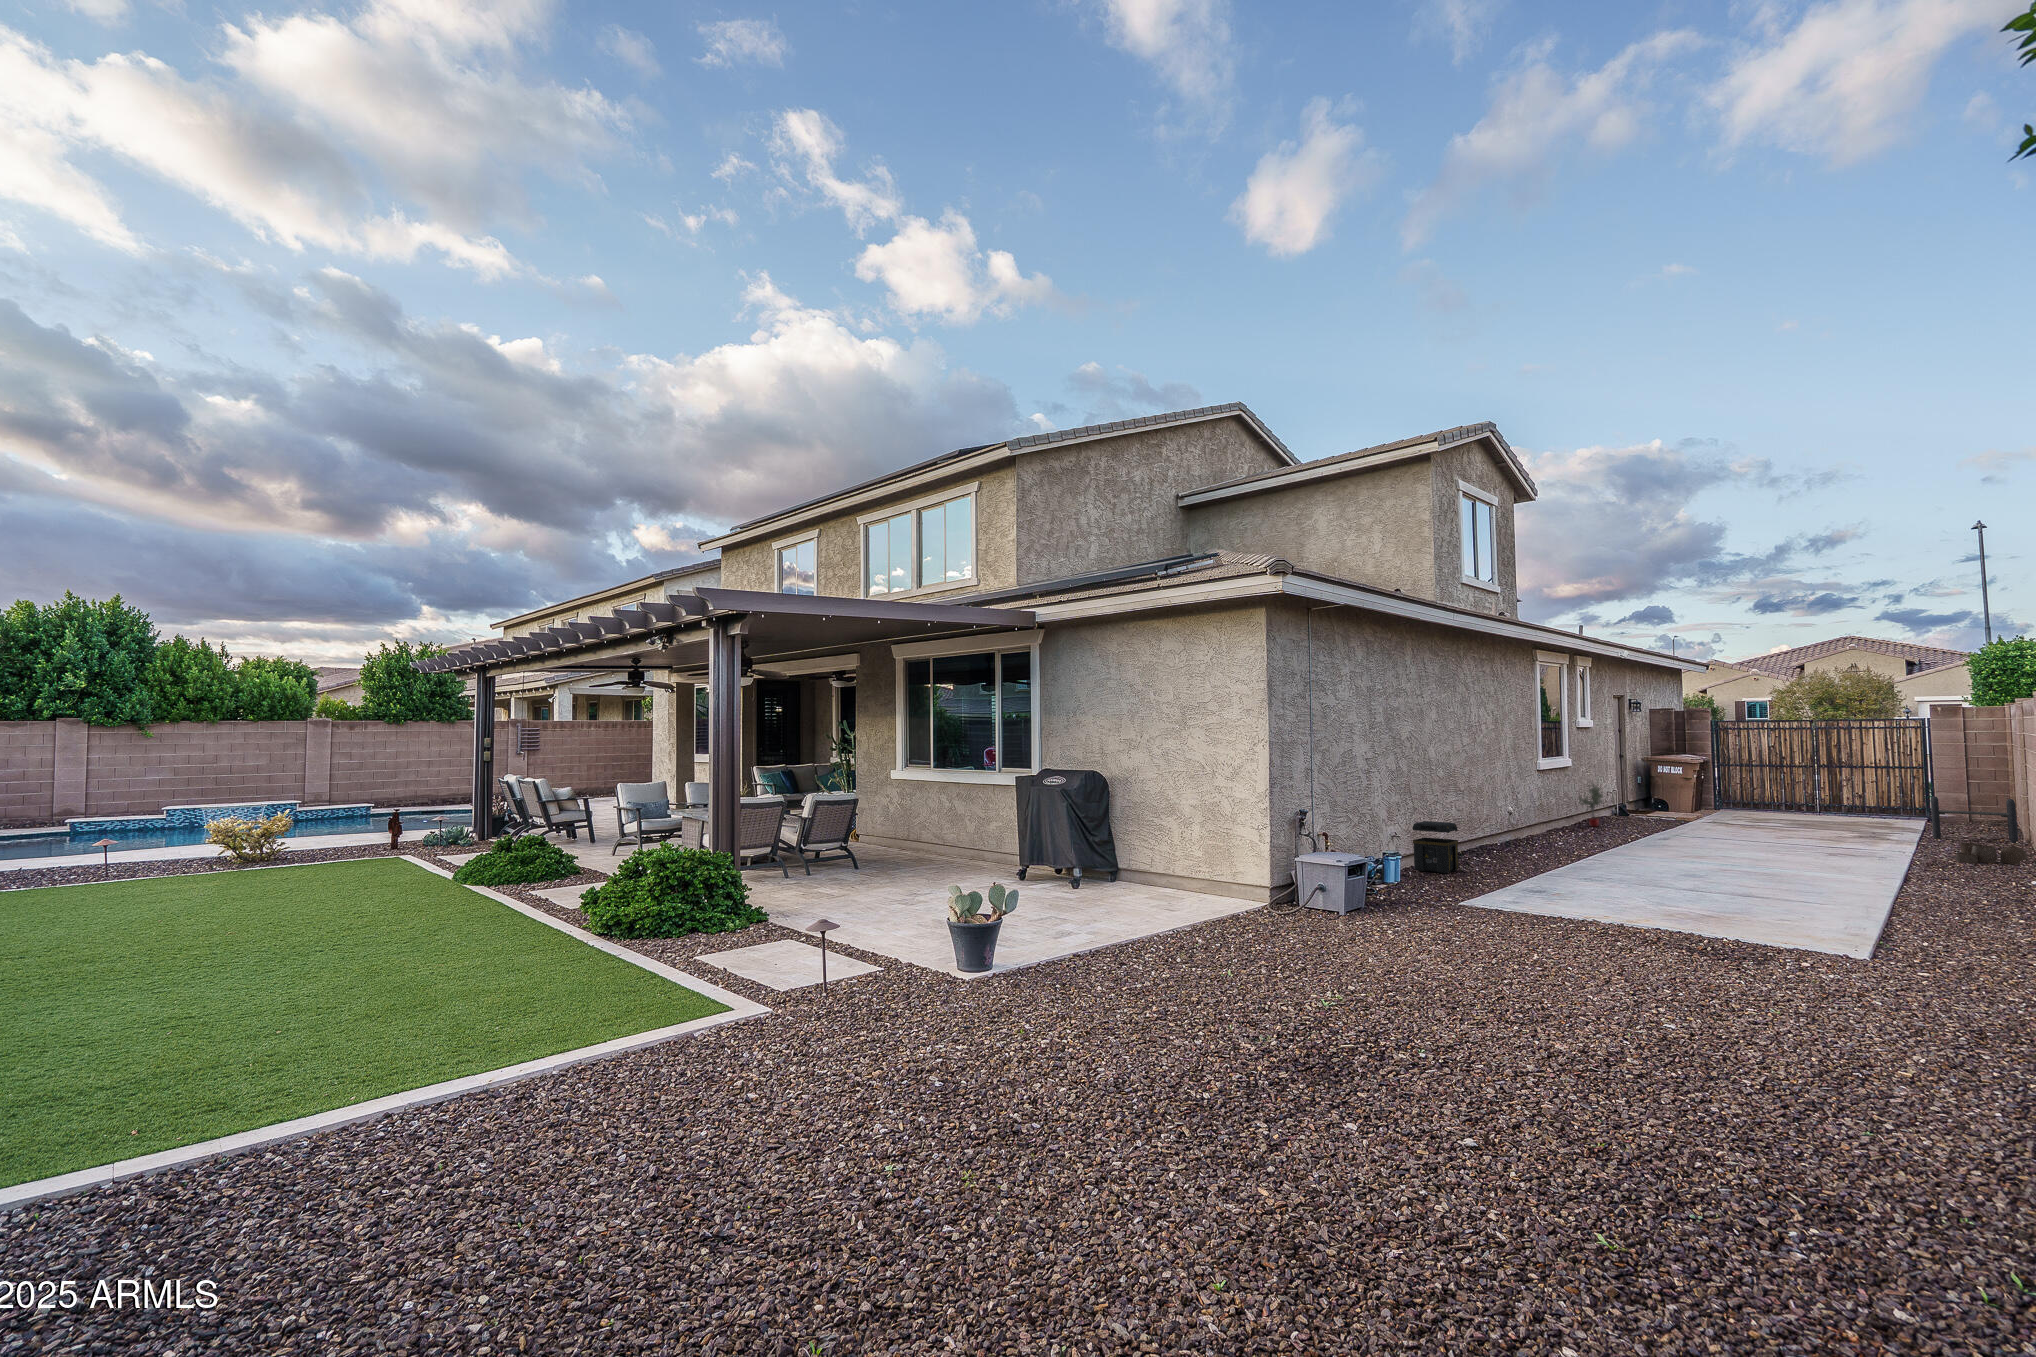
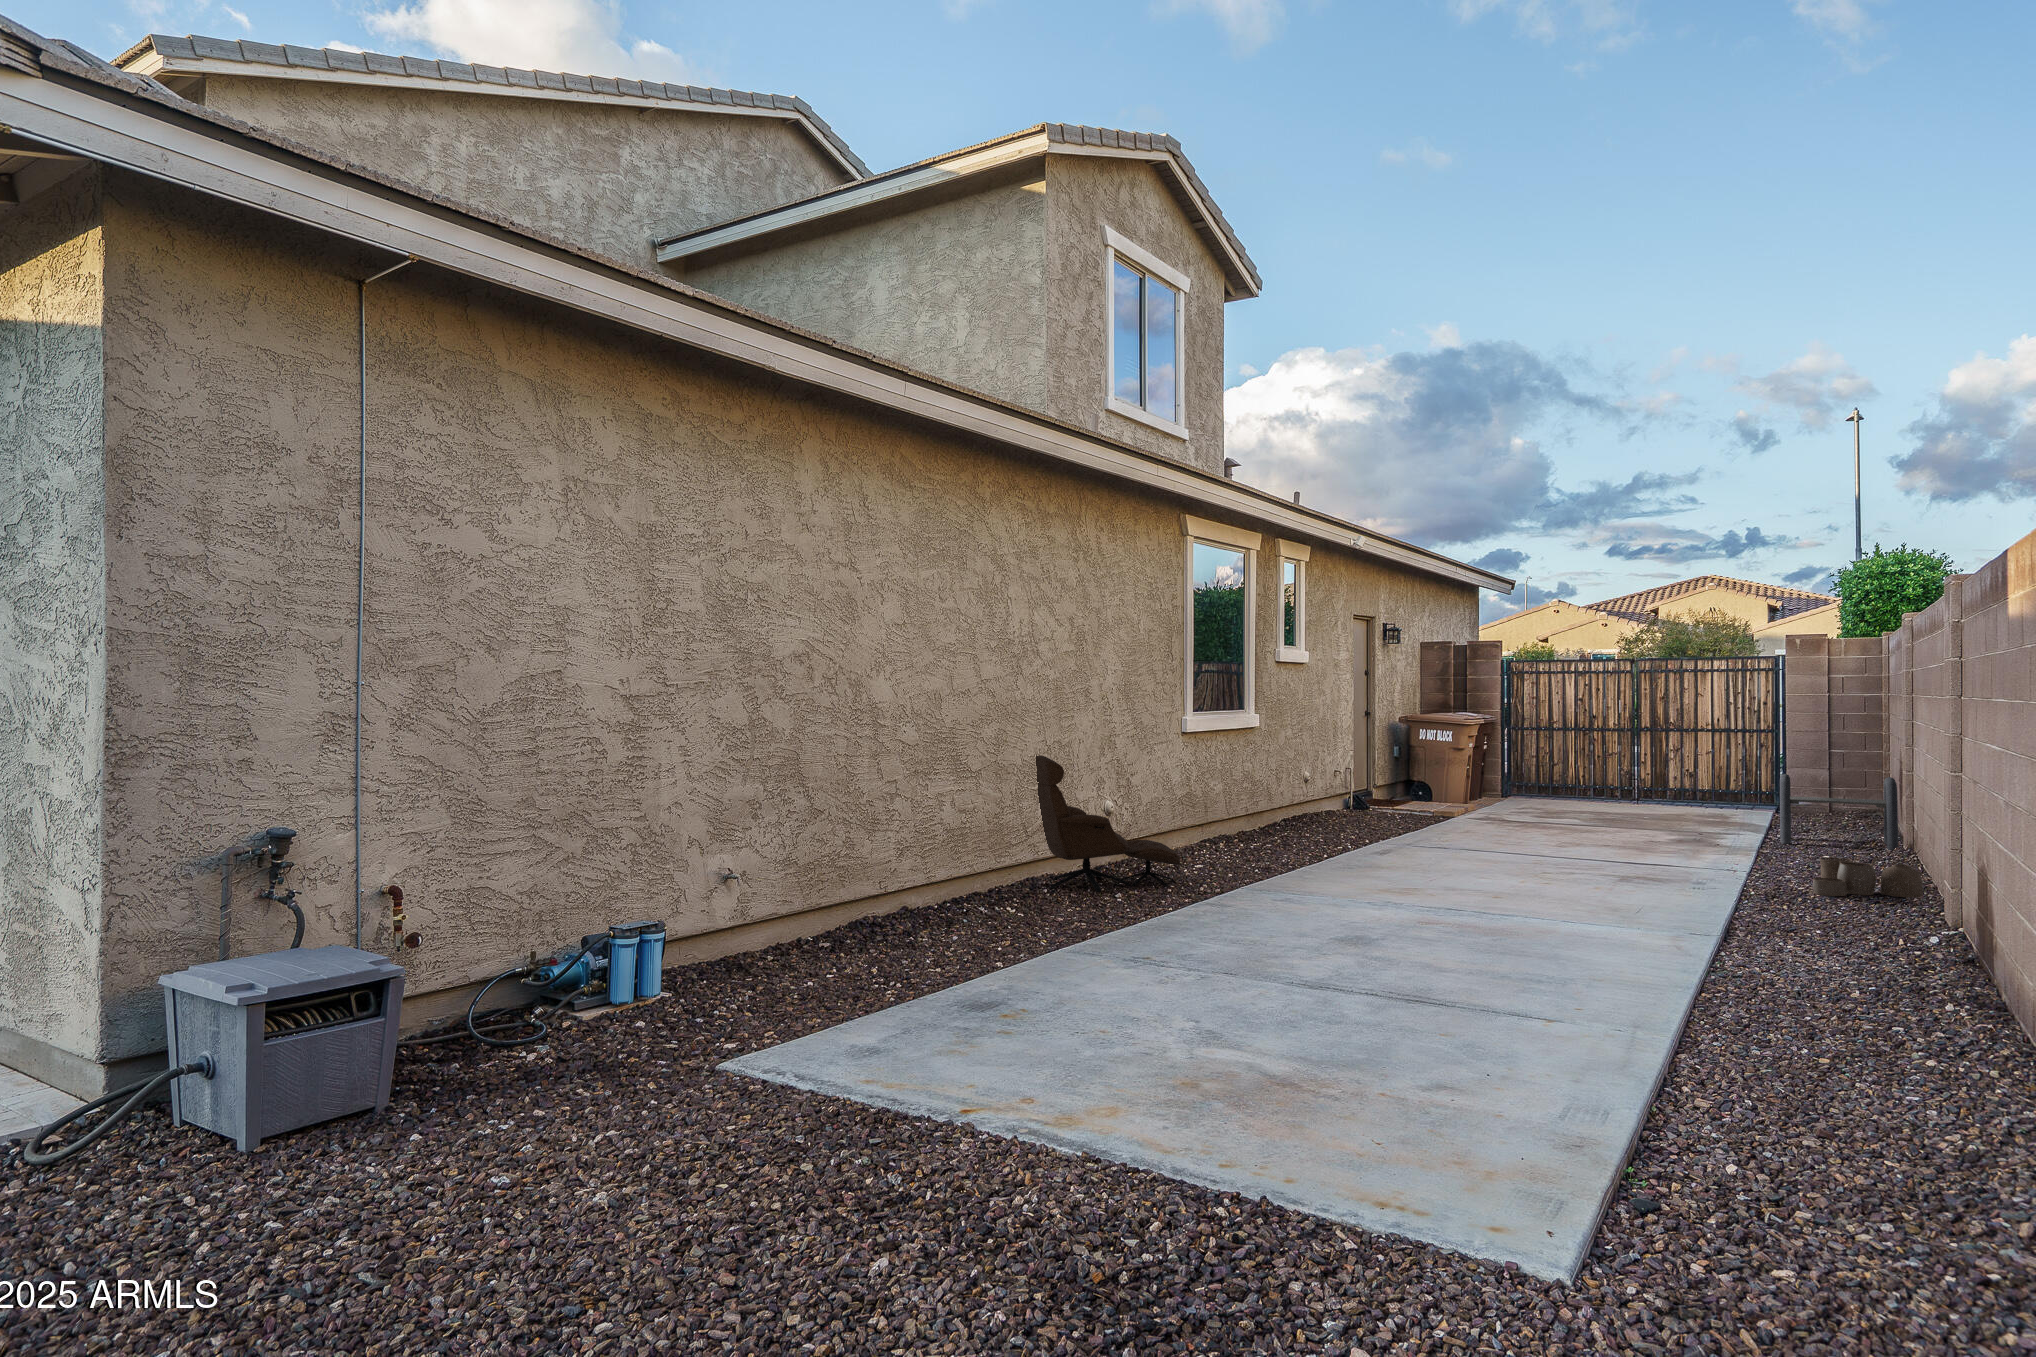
lounge chair: none [1480,783,1568,852] -> present [1036,755,1180,892]
potted tree: present [1579,784,1603,827] -> none [1267,754,1311,831]
toolbox: present [1413,821,1458,874] -> none [761,841,866,965]

